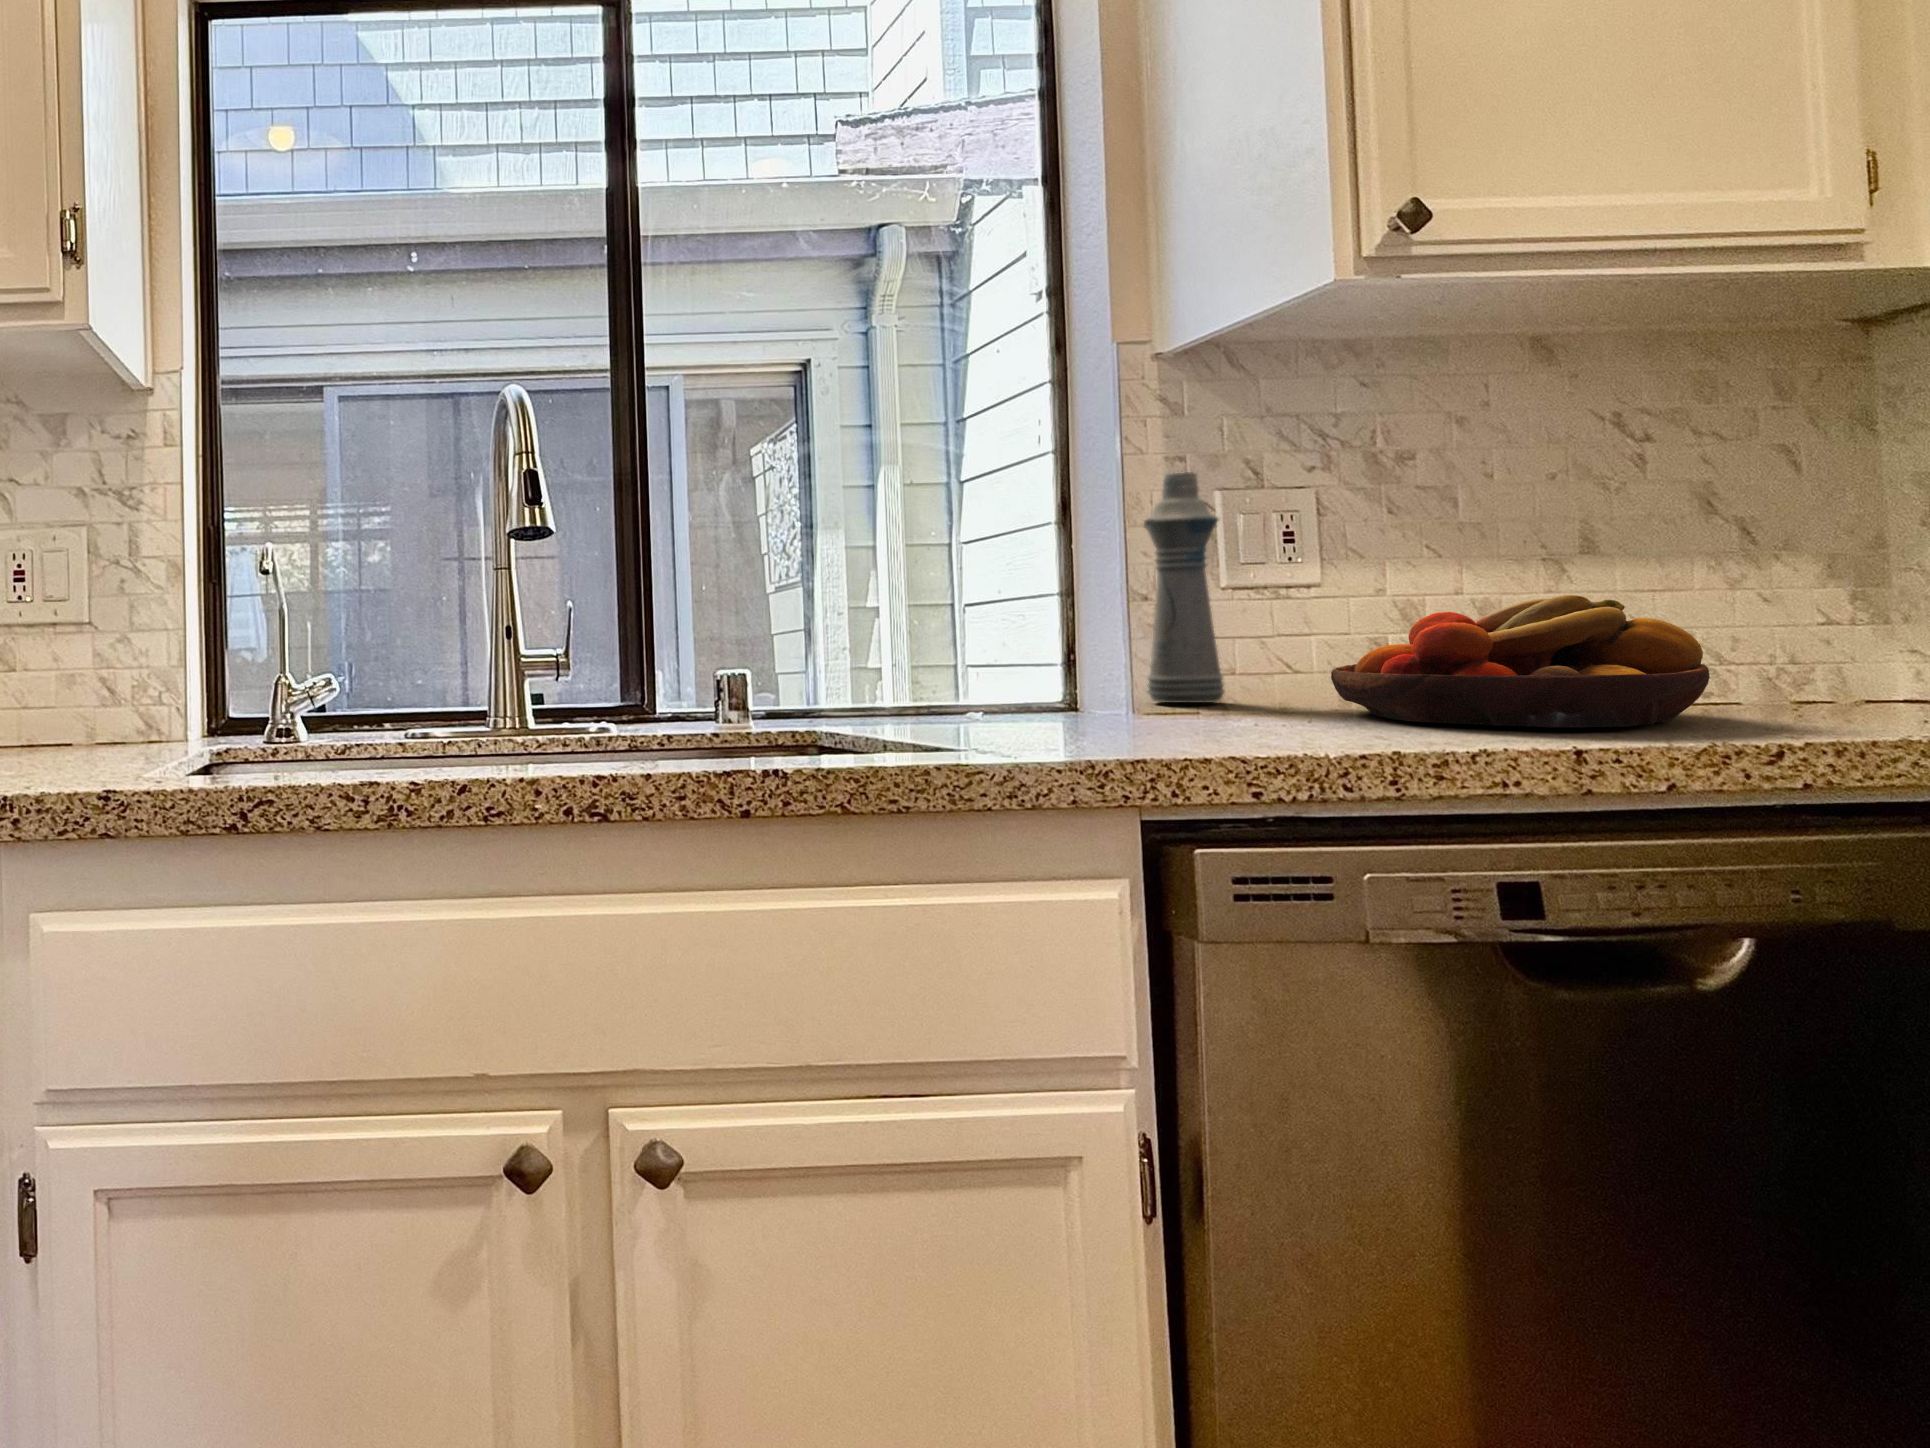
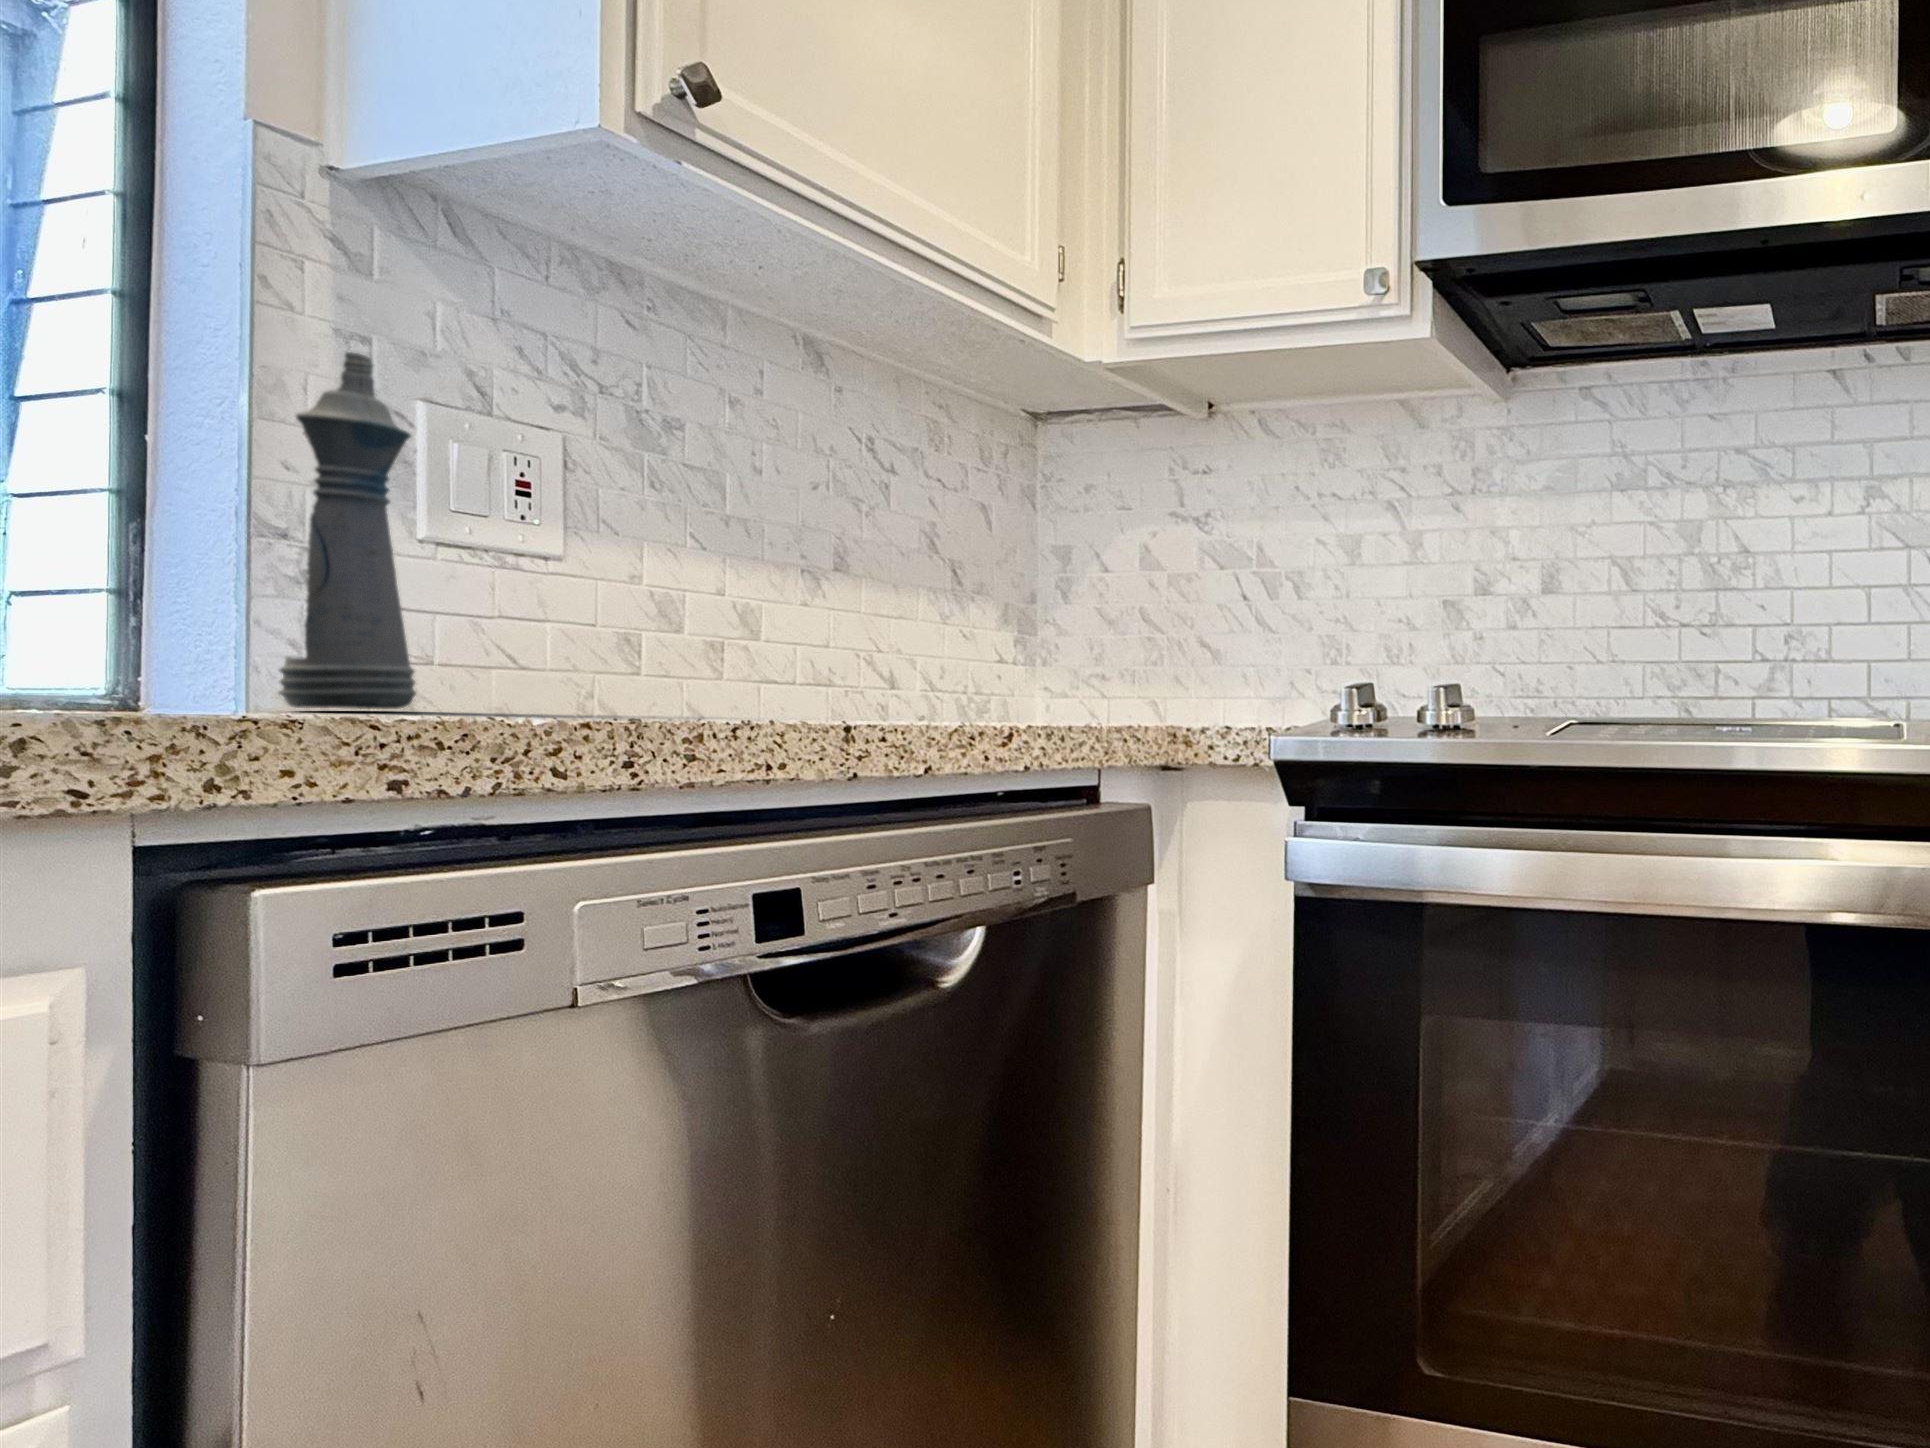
fruit bowl: present [1331,595,1710,727] -> none [568,576,956,716]

